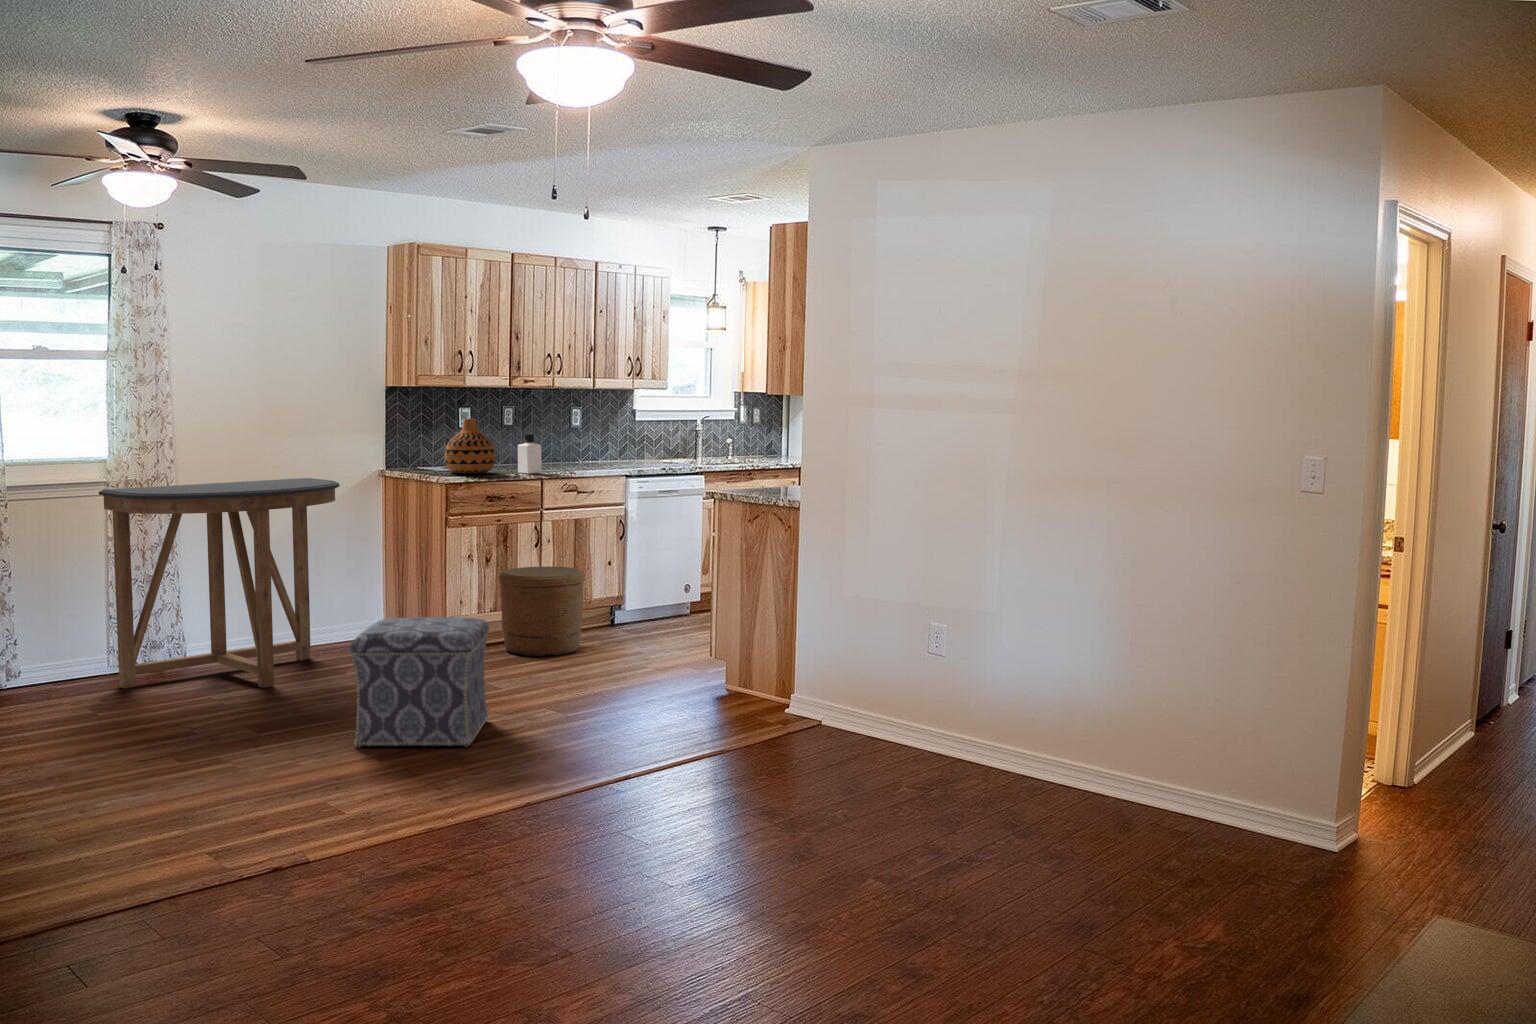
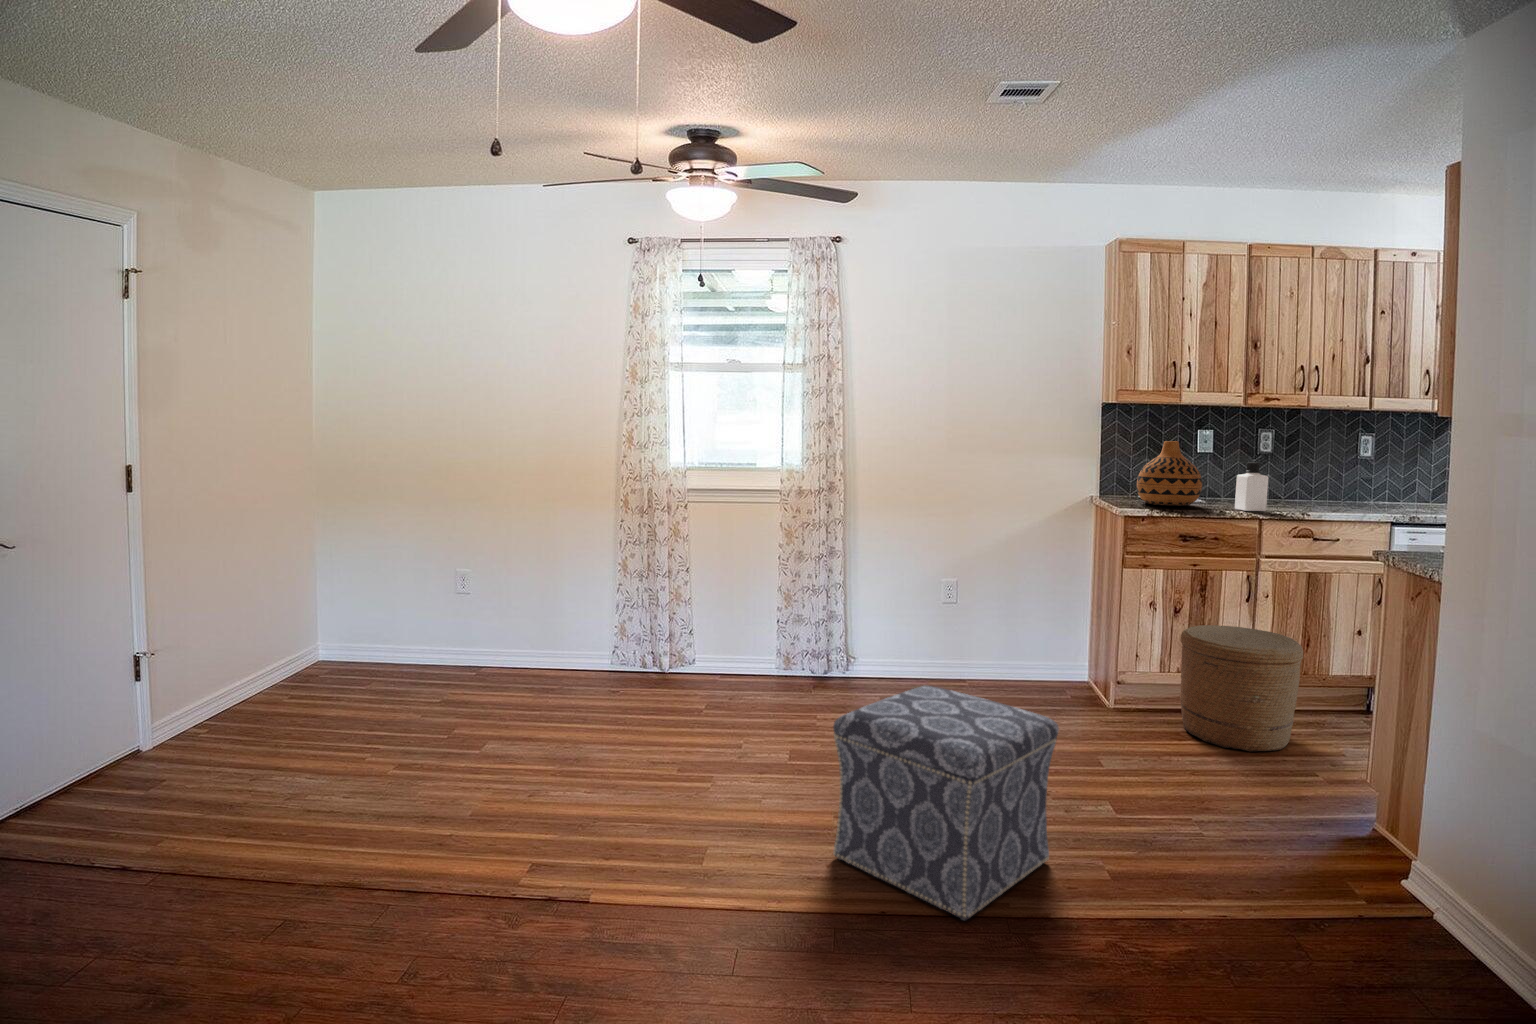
console table: present [99,478,340,688] -> none [760,495,991,715]

